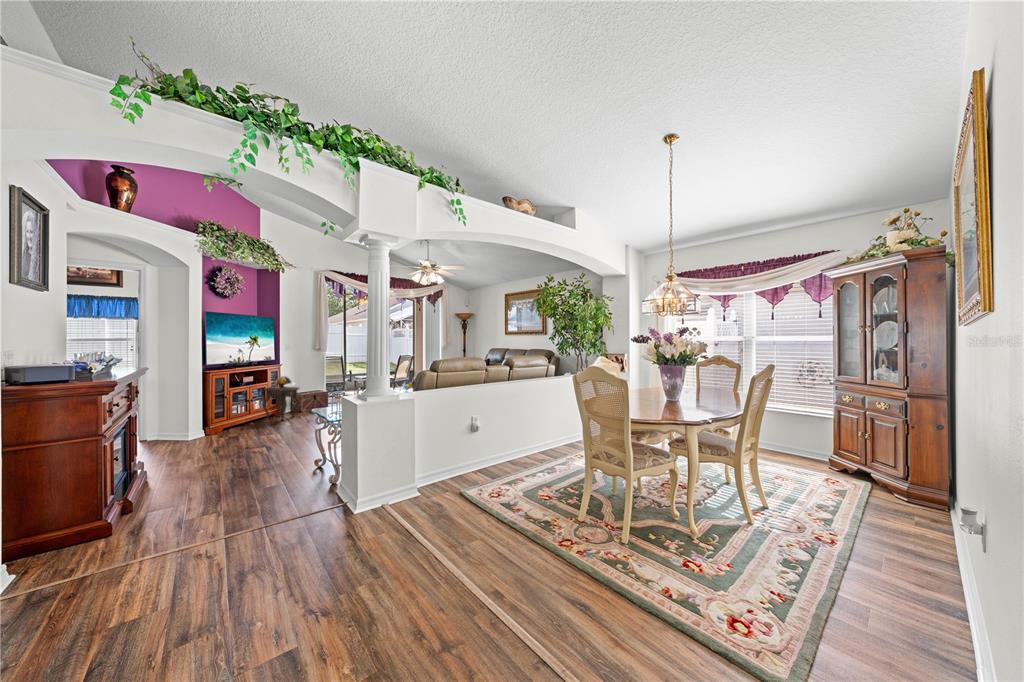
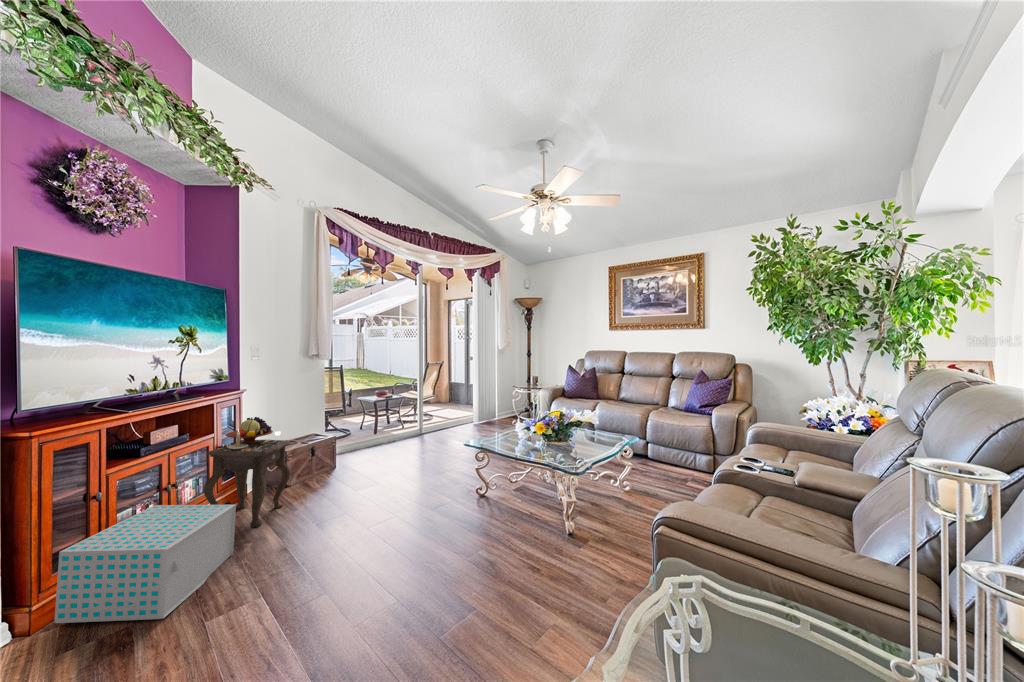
storage box: none [214,406,273,436] -> present [54,505,236,623]

